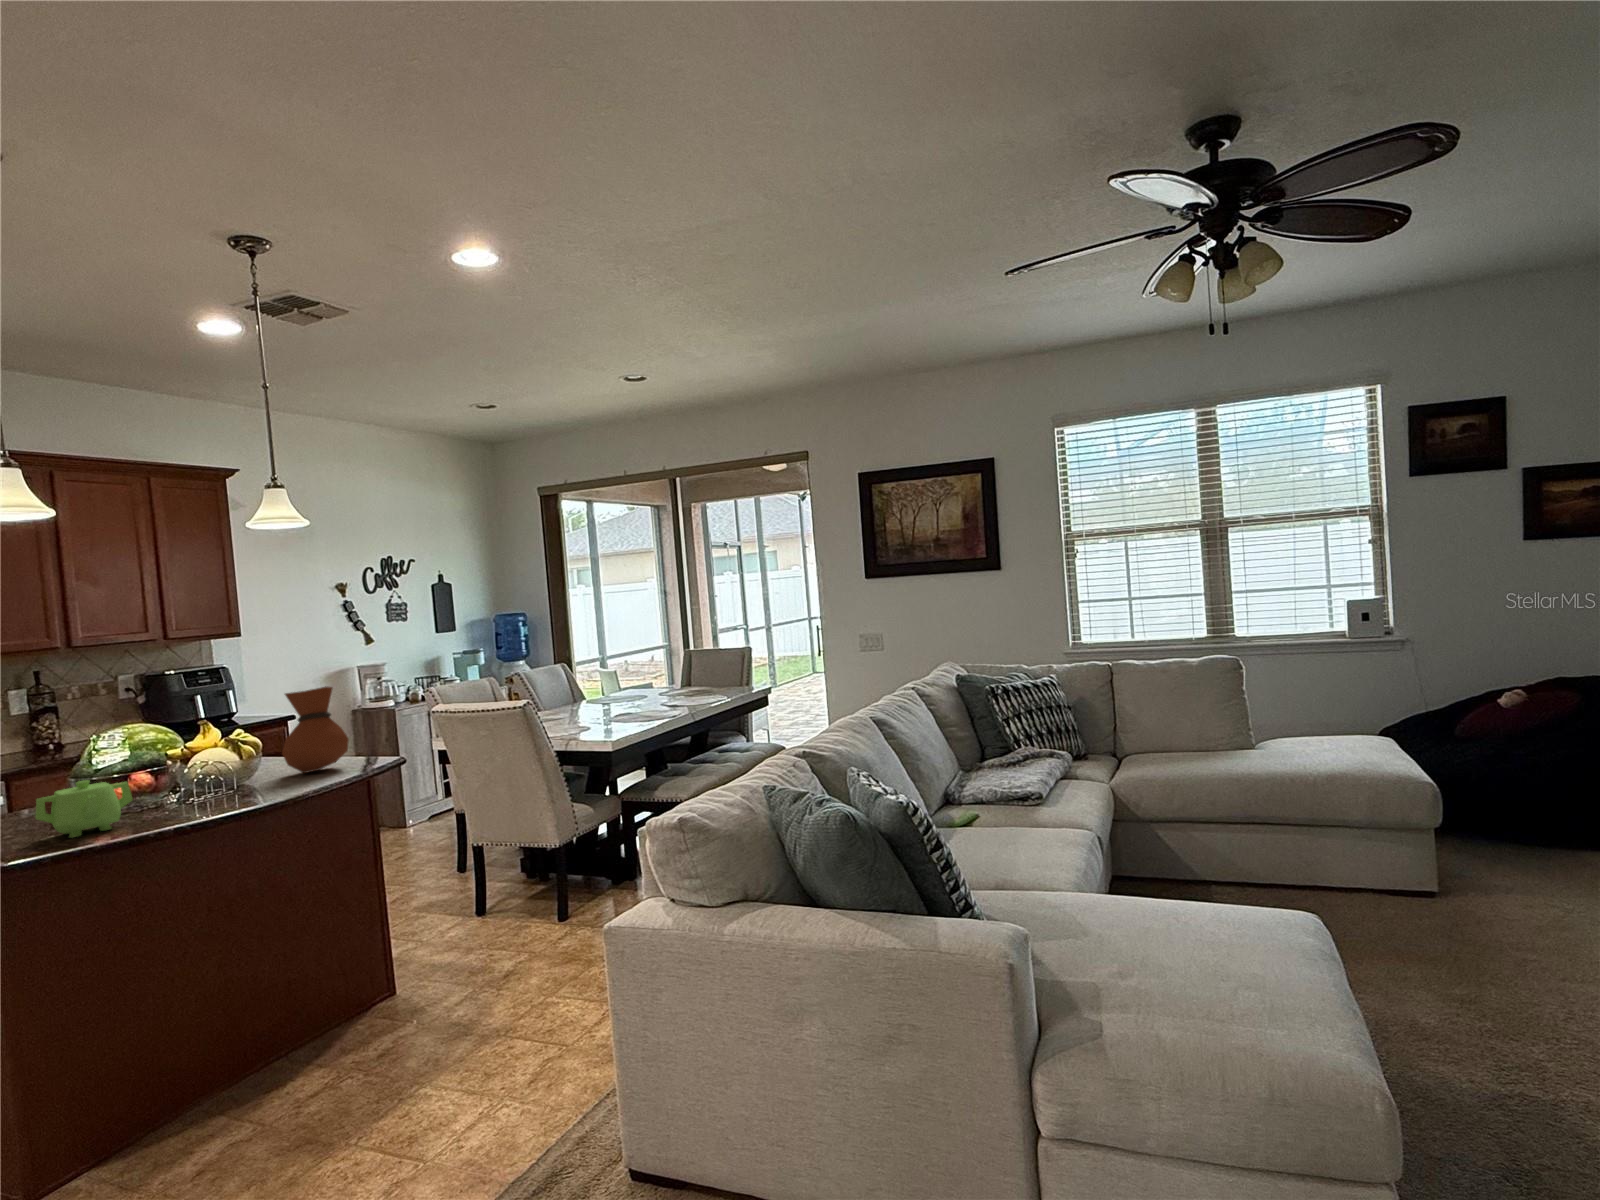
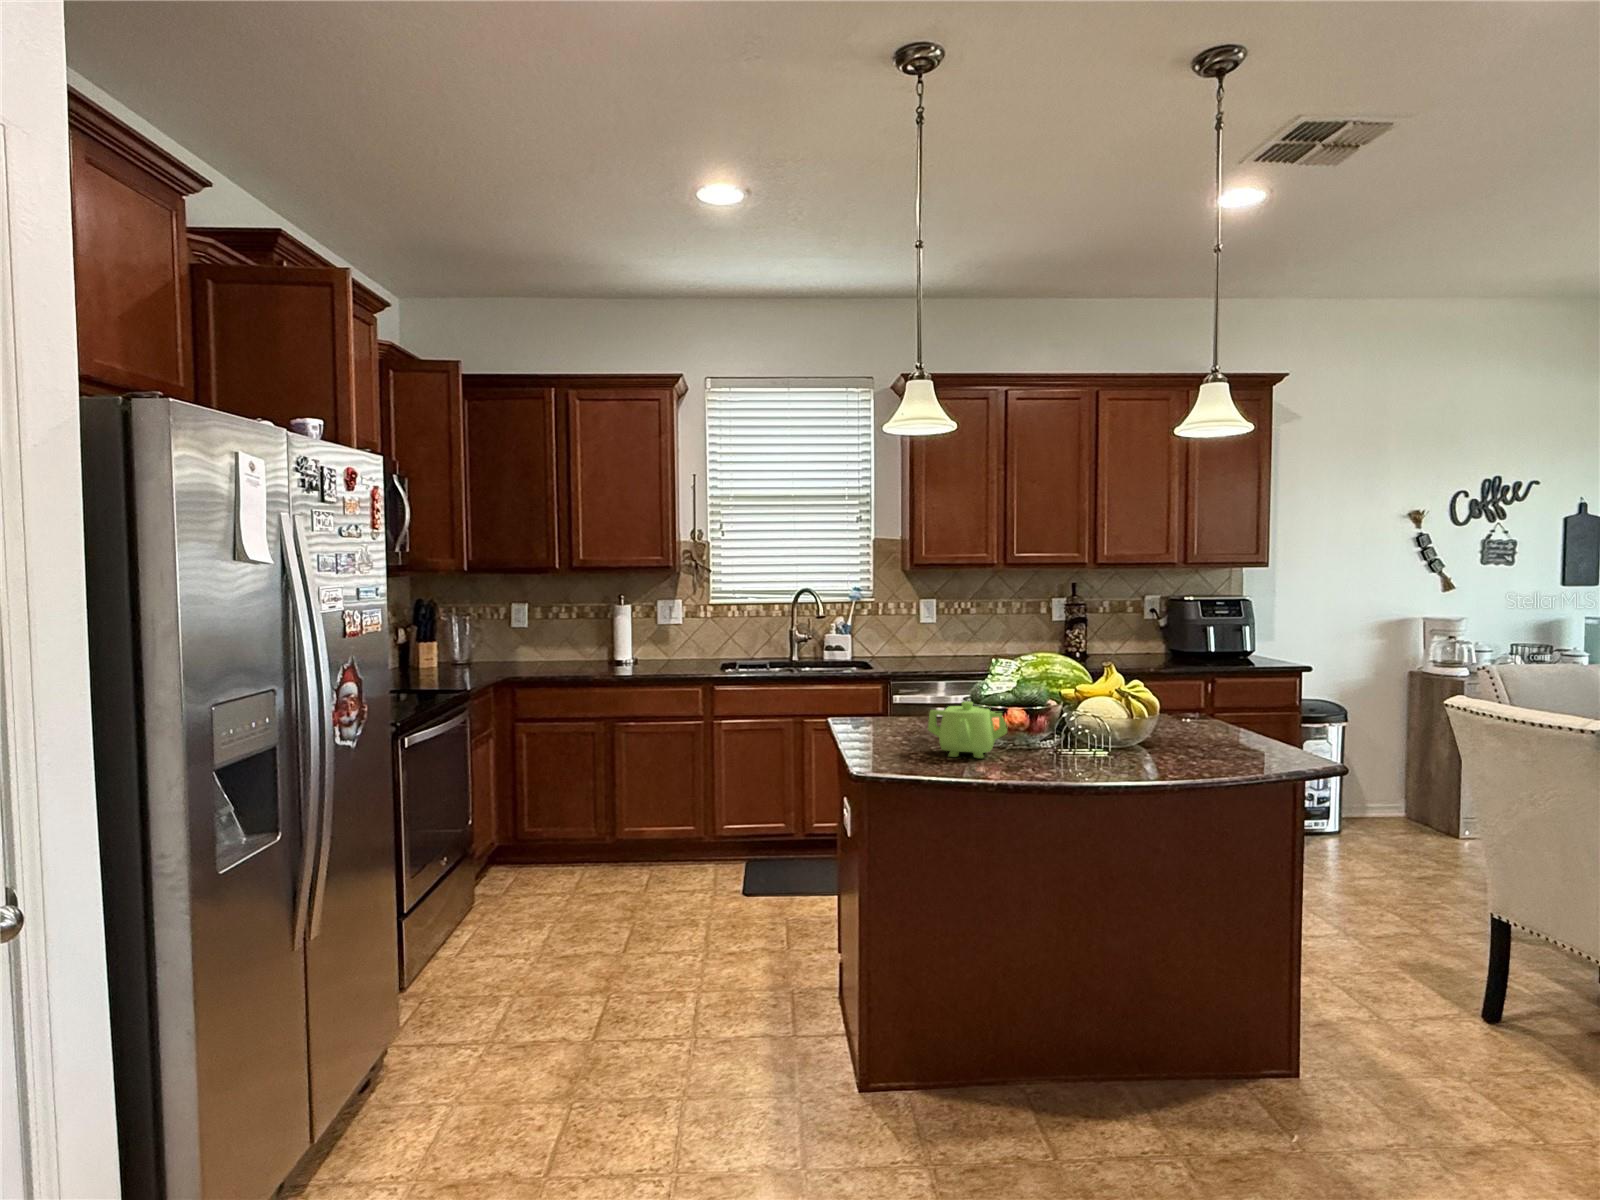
vase: present [282,686,349,773] -> none [1187,644,1271,750]

